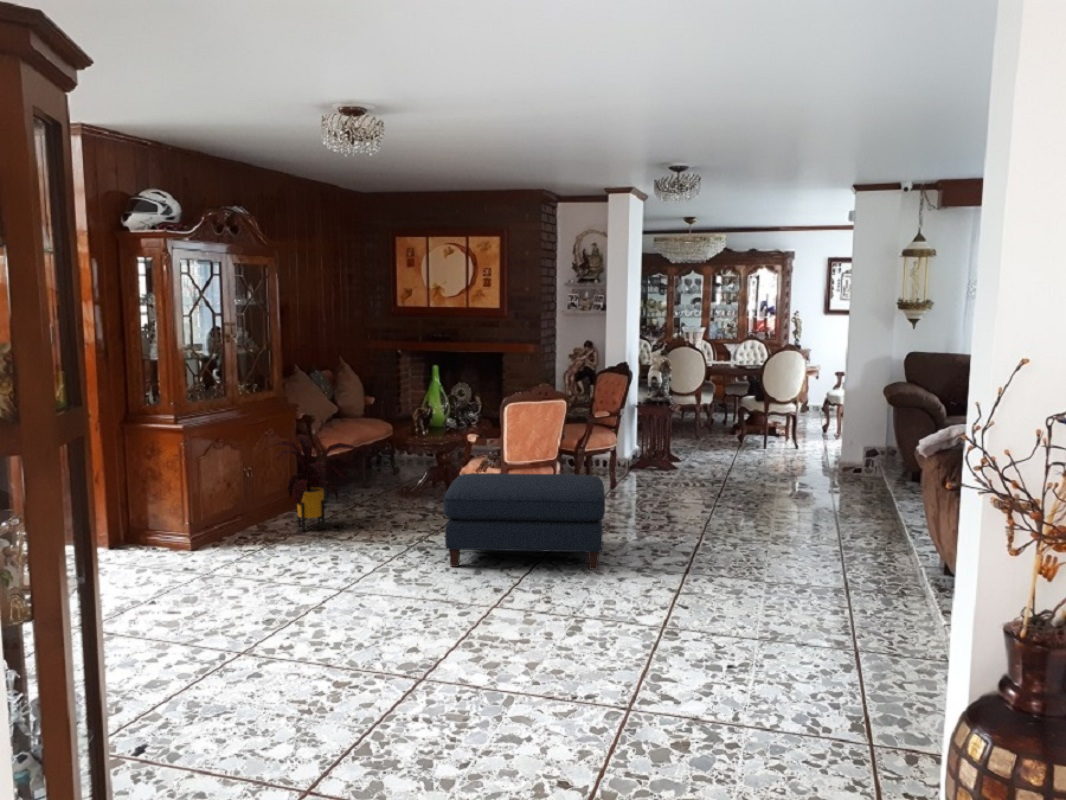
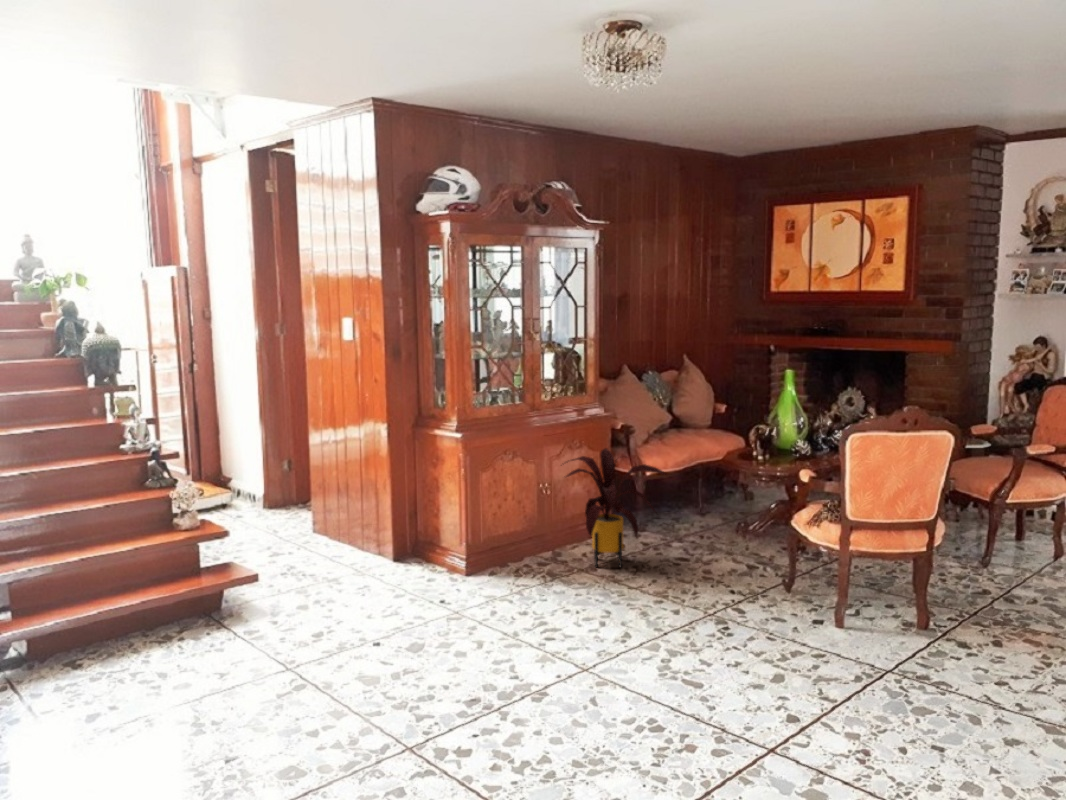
ottoman: present [444,473,605,570] -> none [739,527,1005,712]

